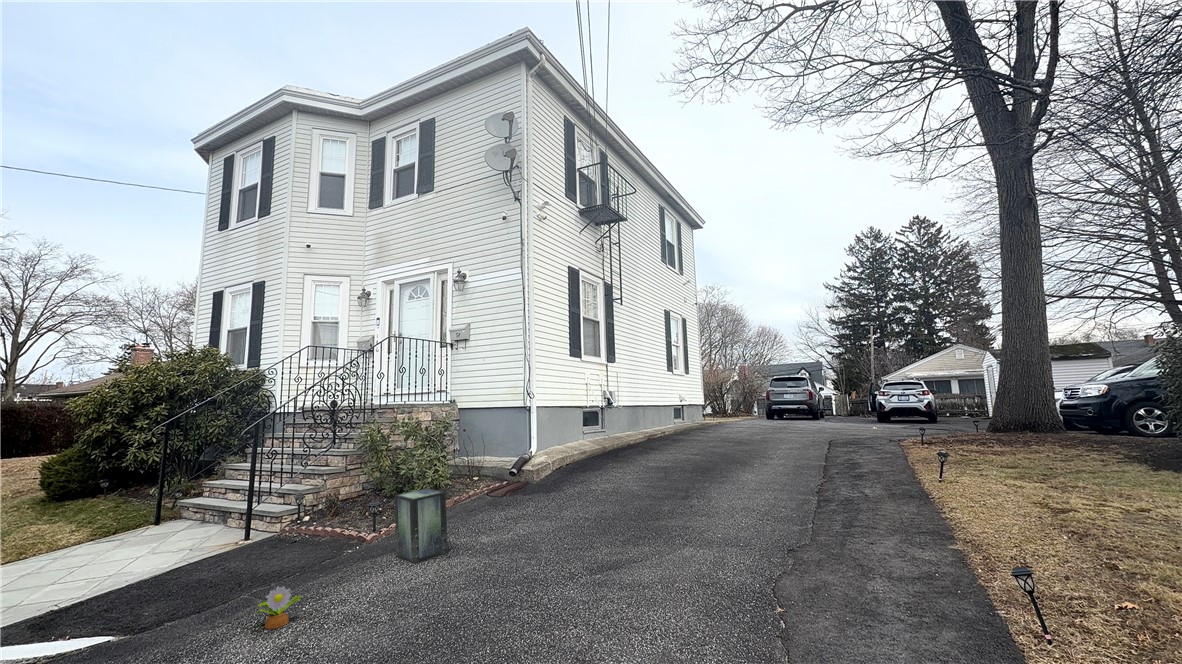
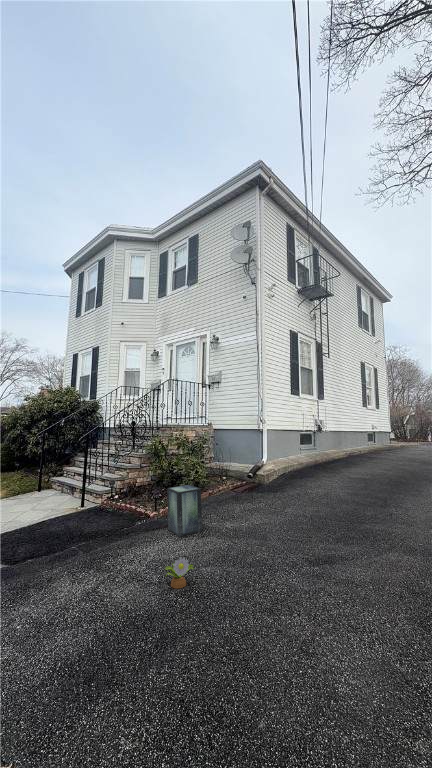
decorative plant: present [255,586,301,629] -> present [165,557,194,589]

